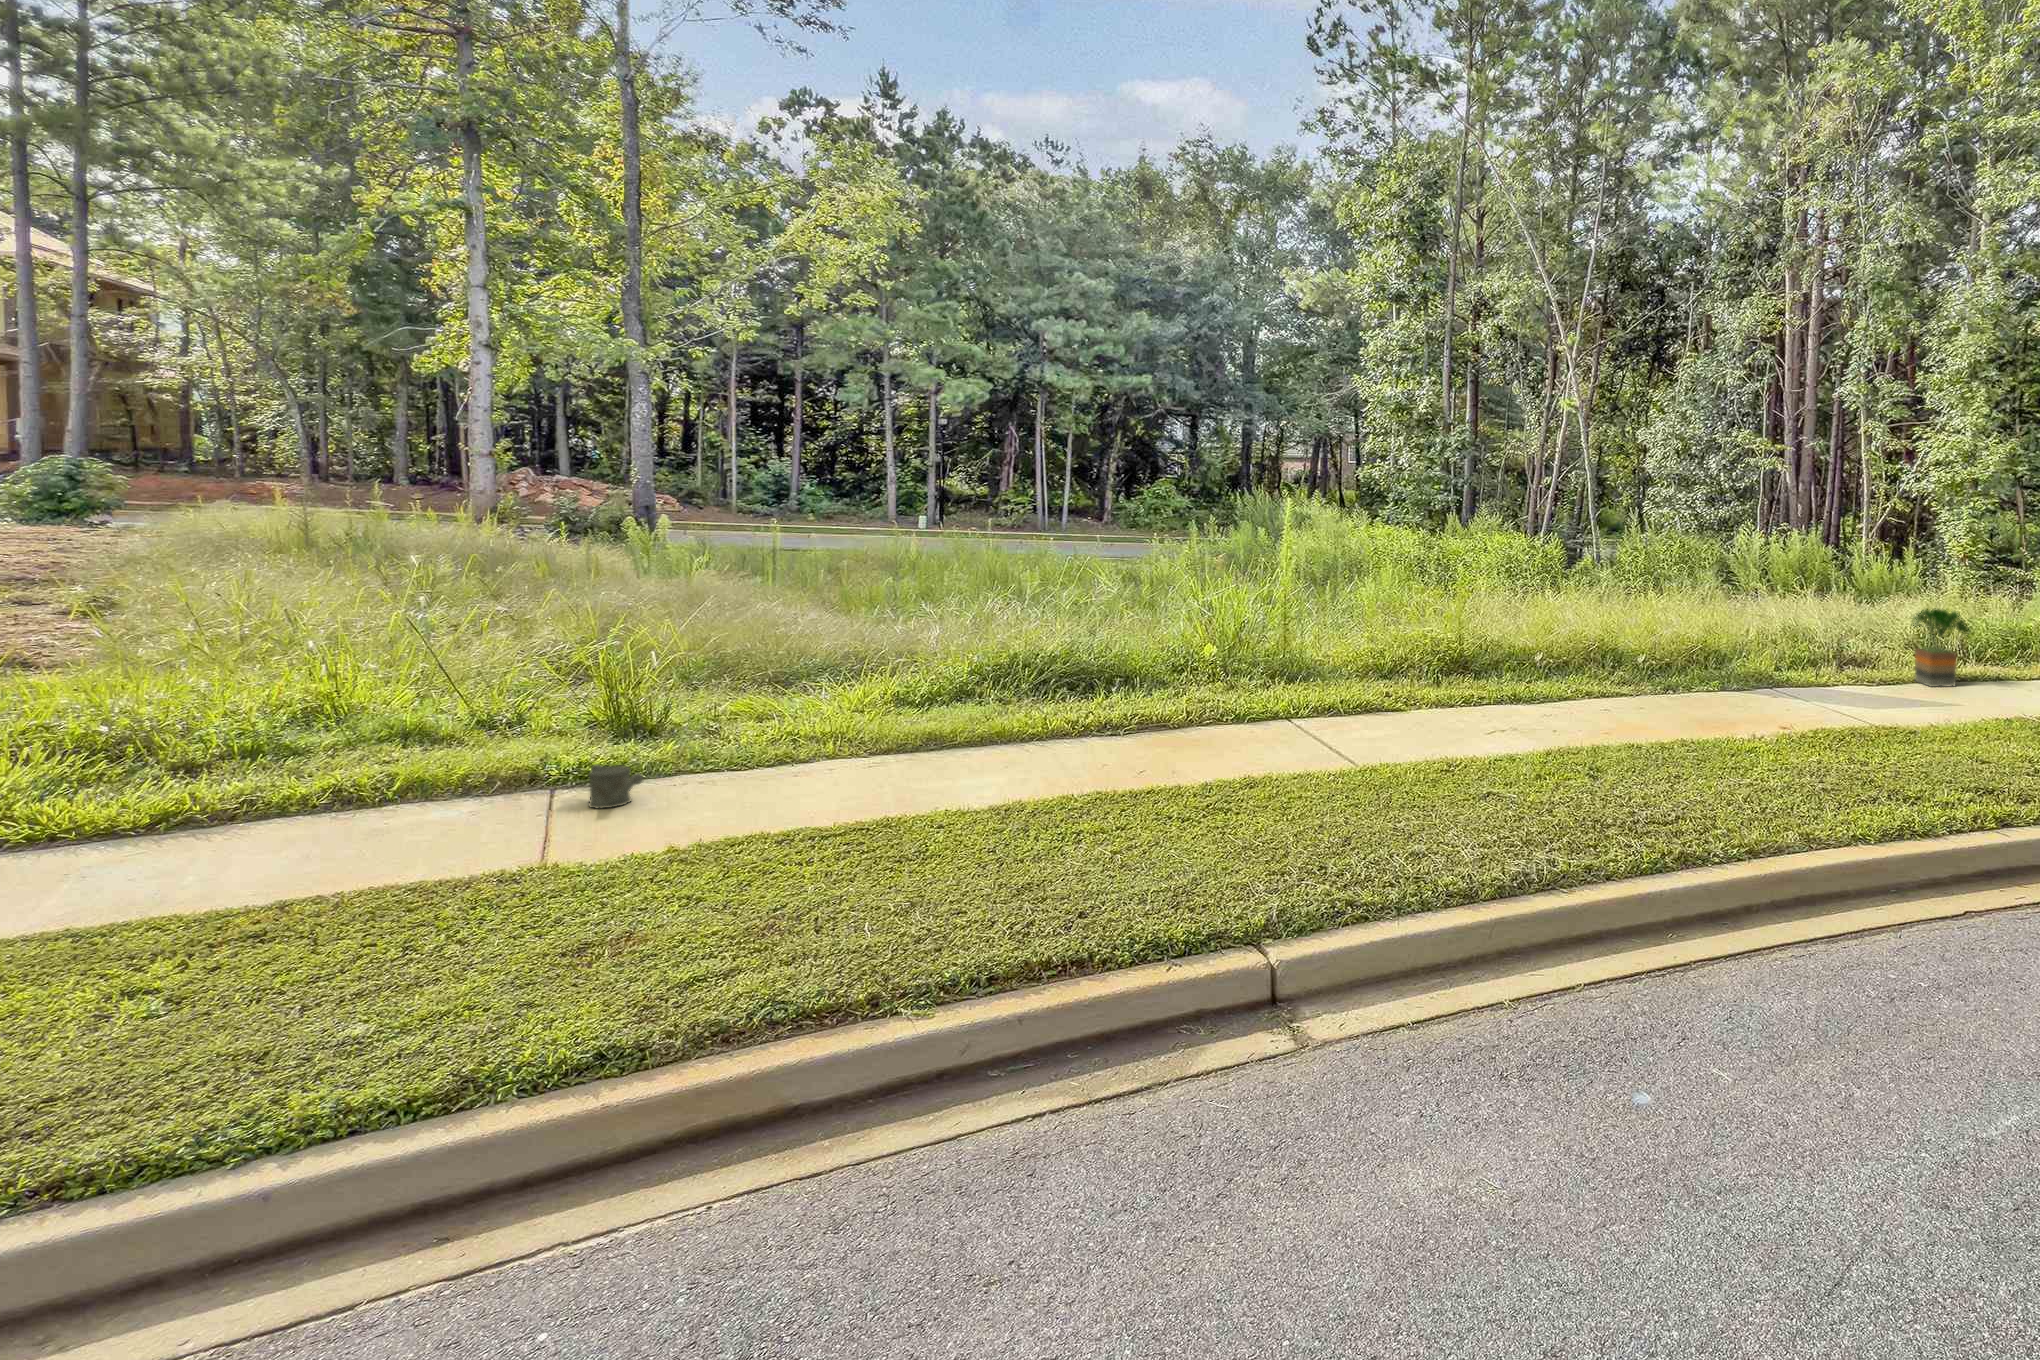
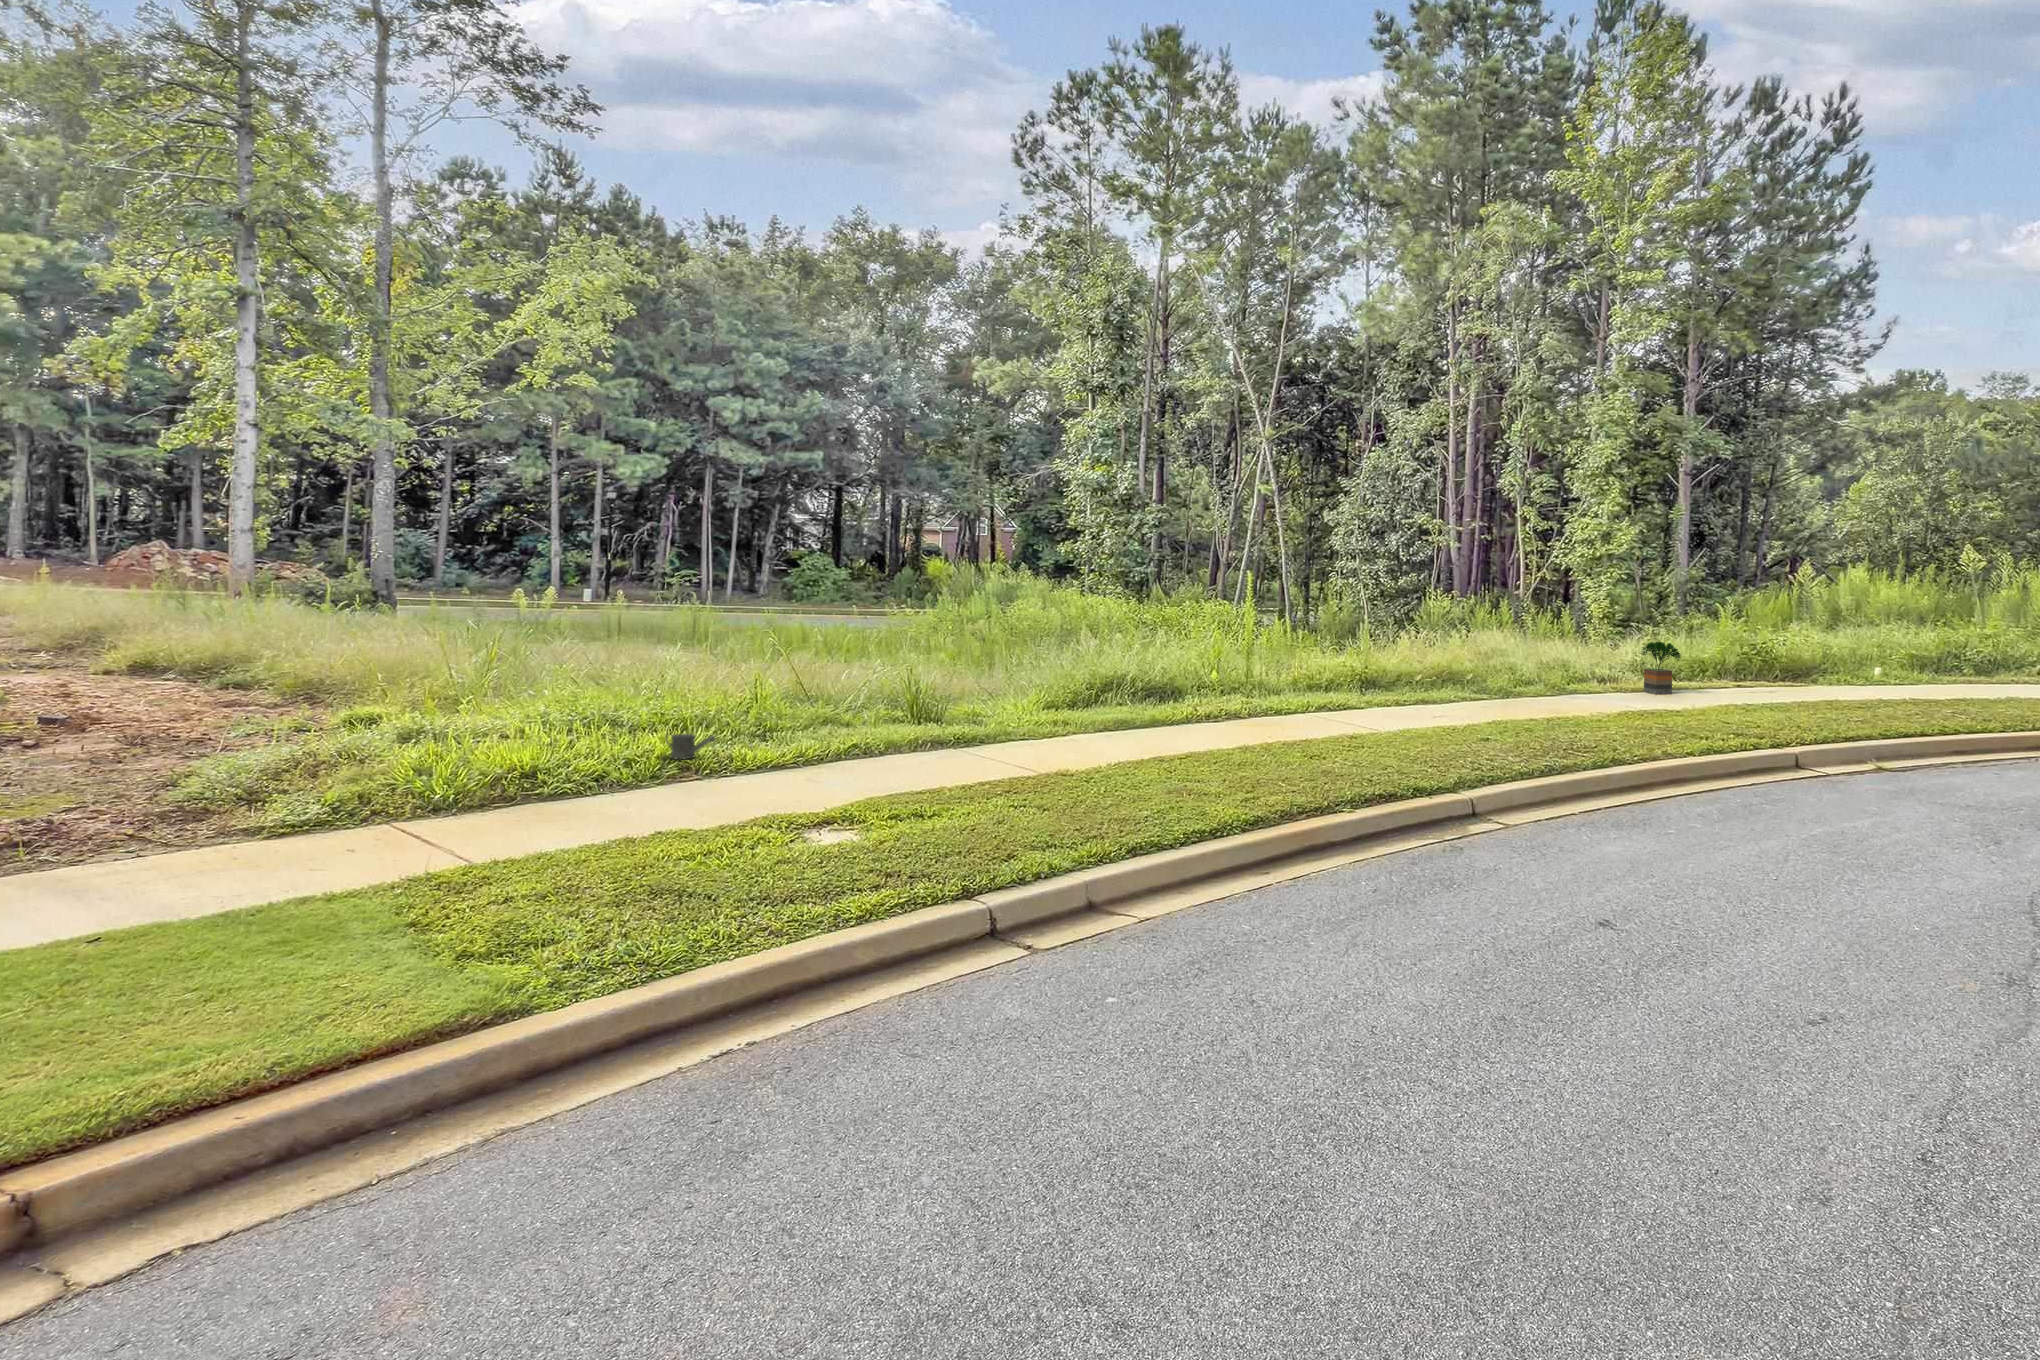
watering can: present [588,764,643,809] -> present [665,733,715,760]

